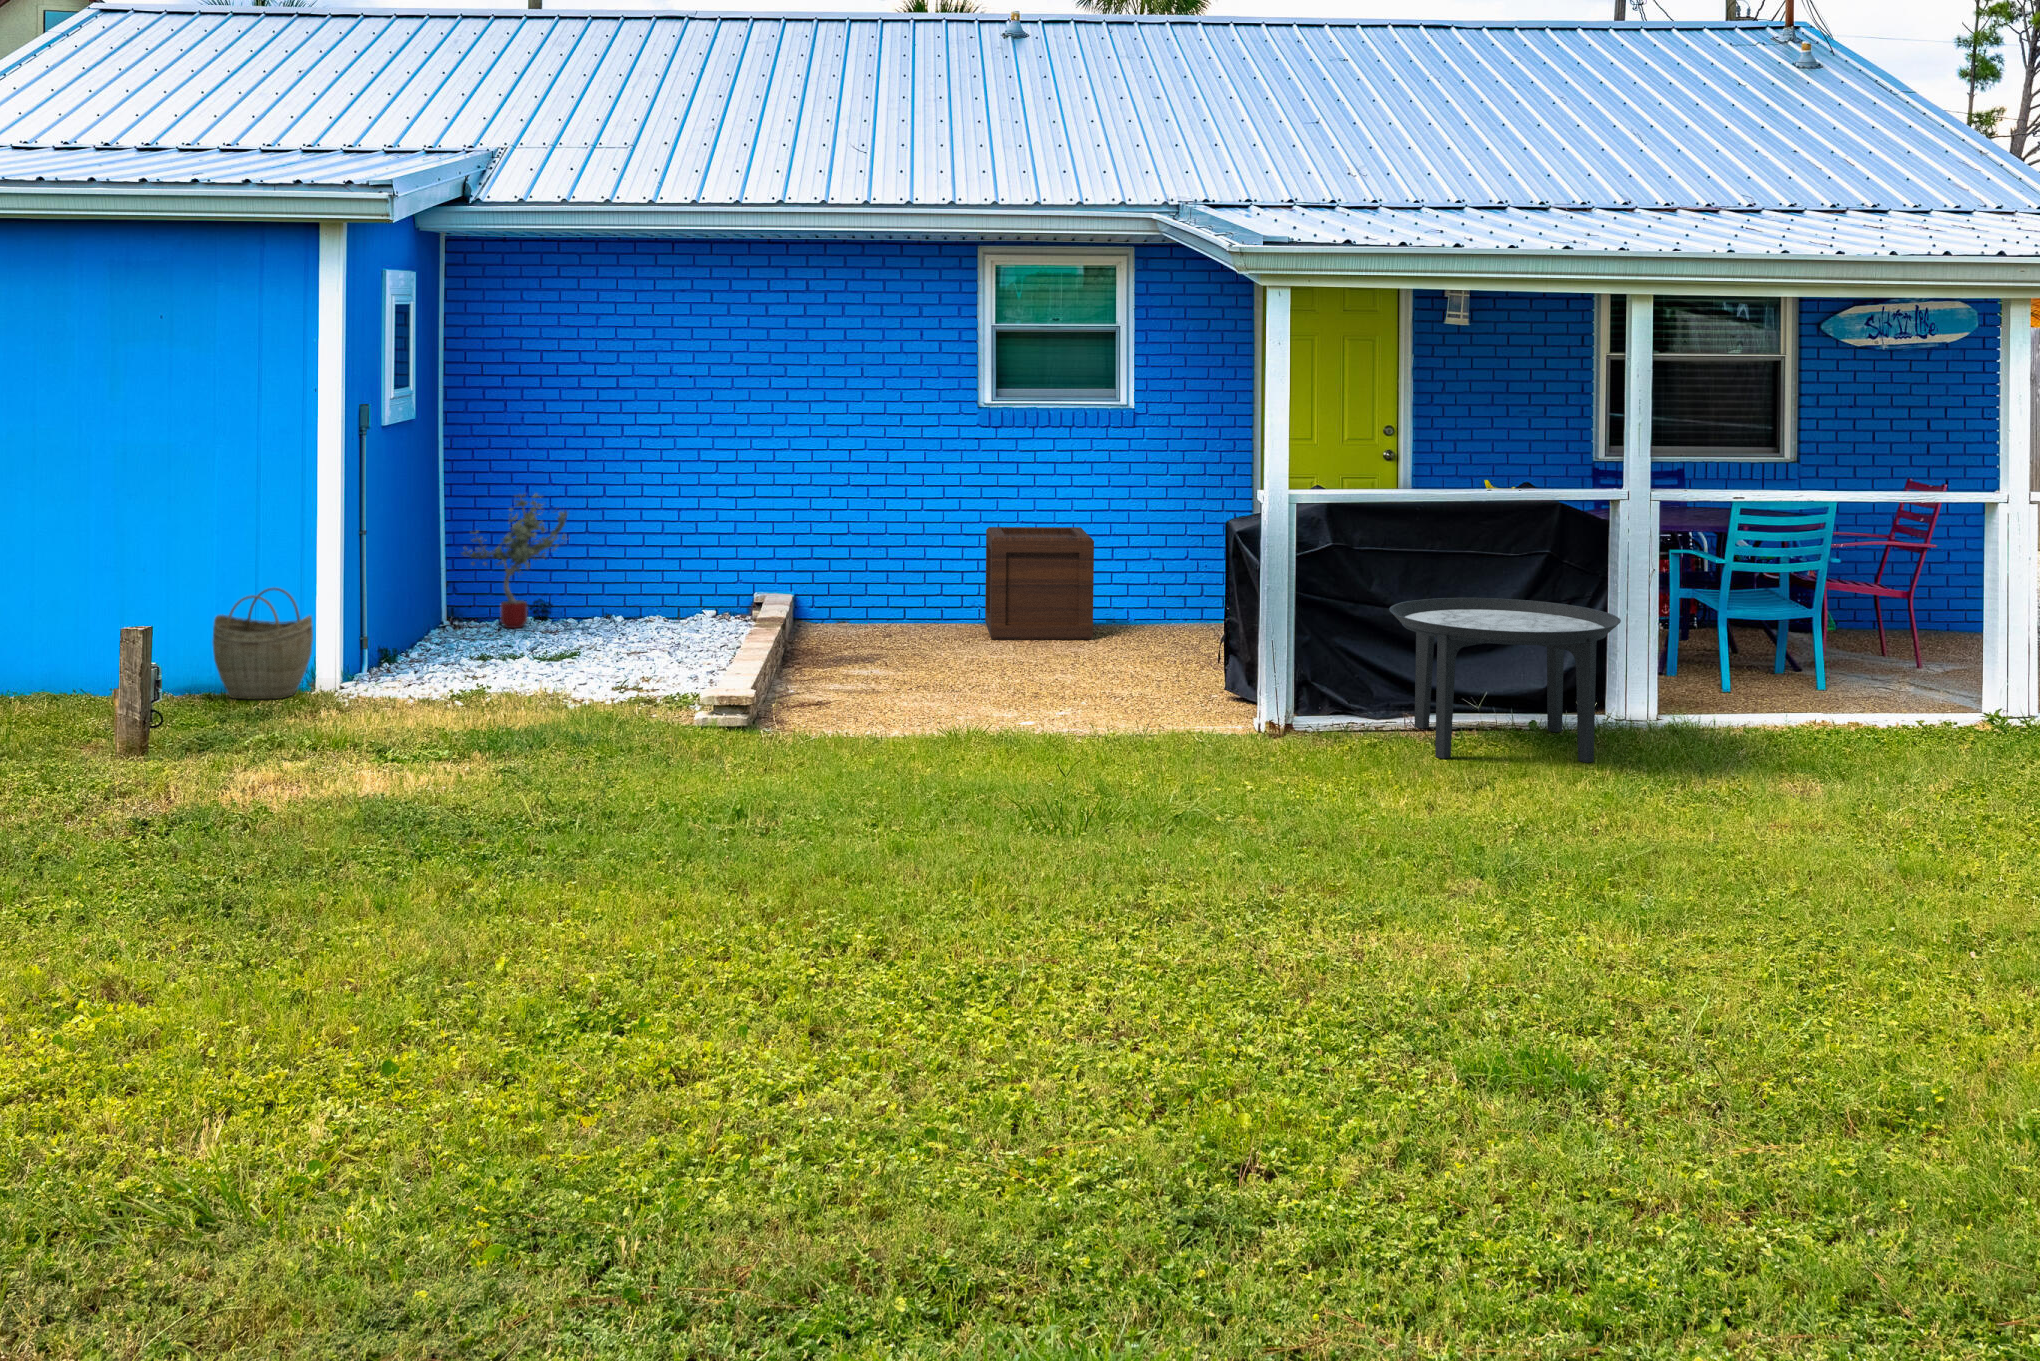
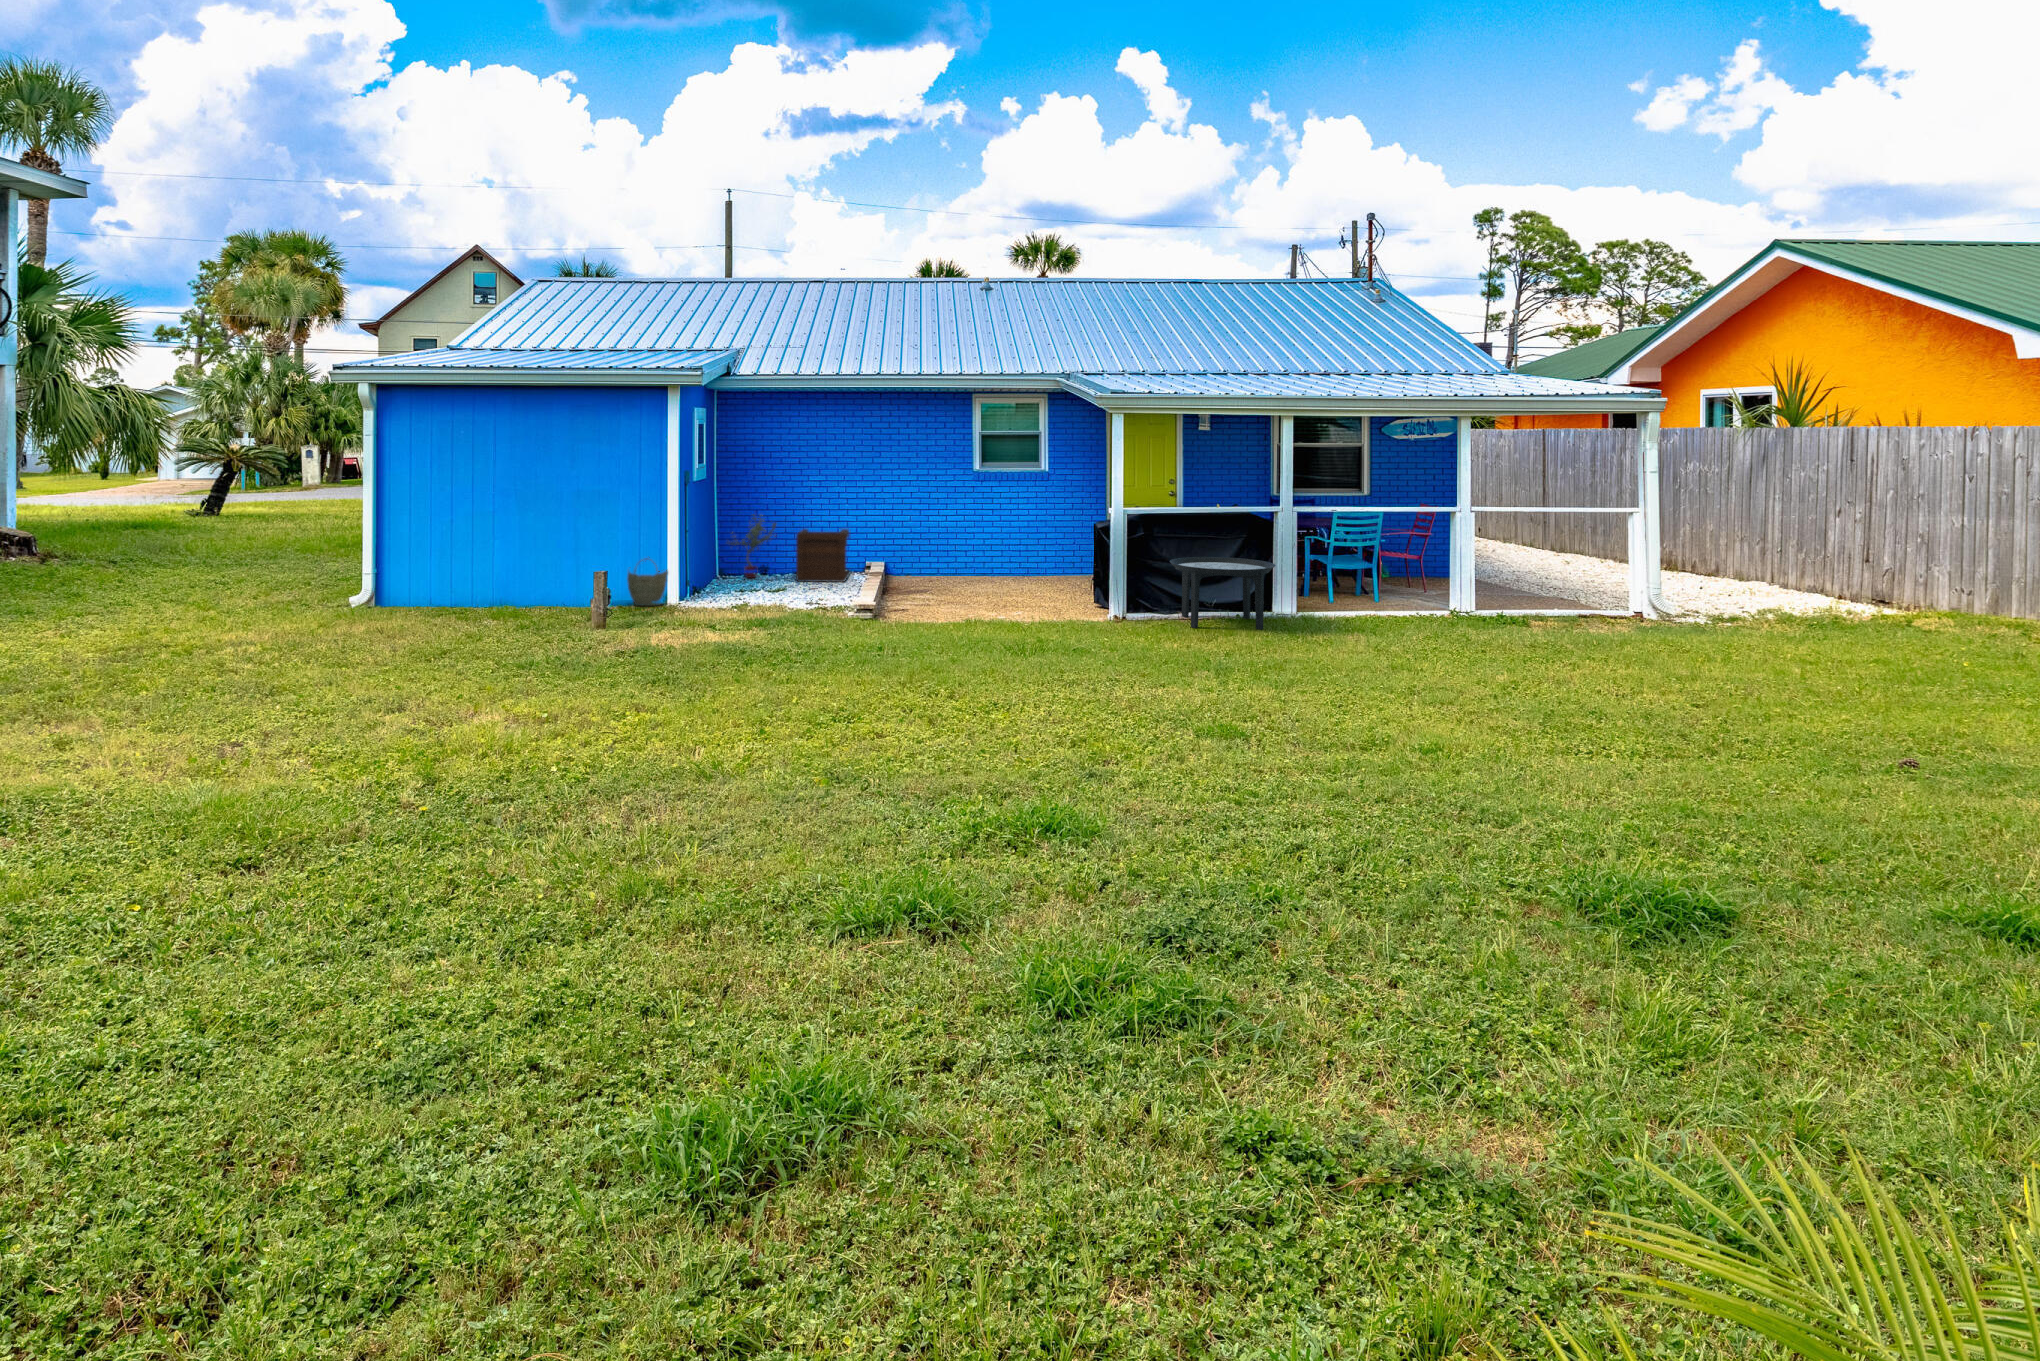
wooden crate: present [985,527,1094,640] -> present [796,528,850,582]

